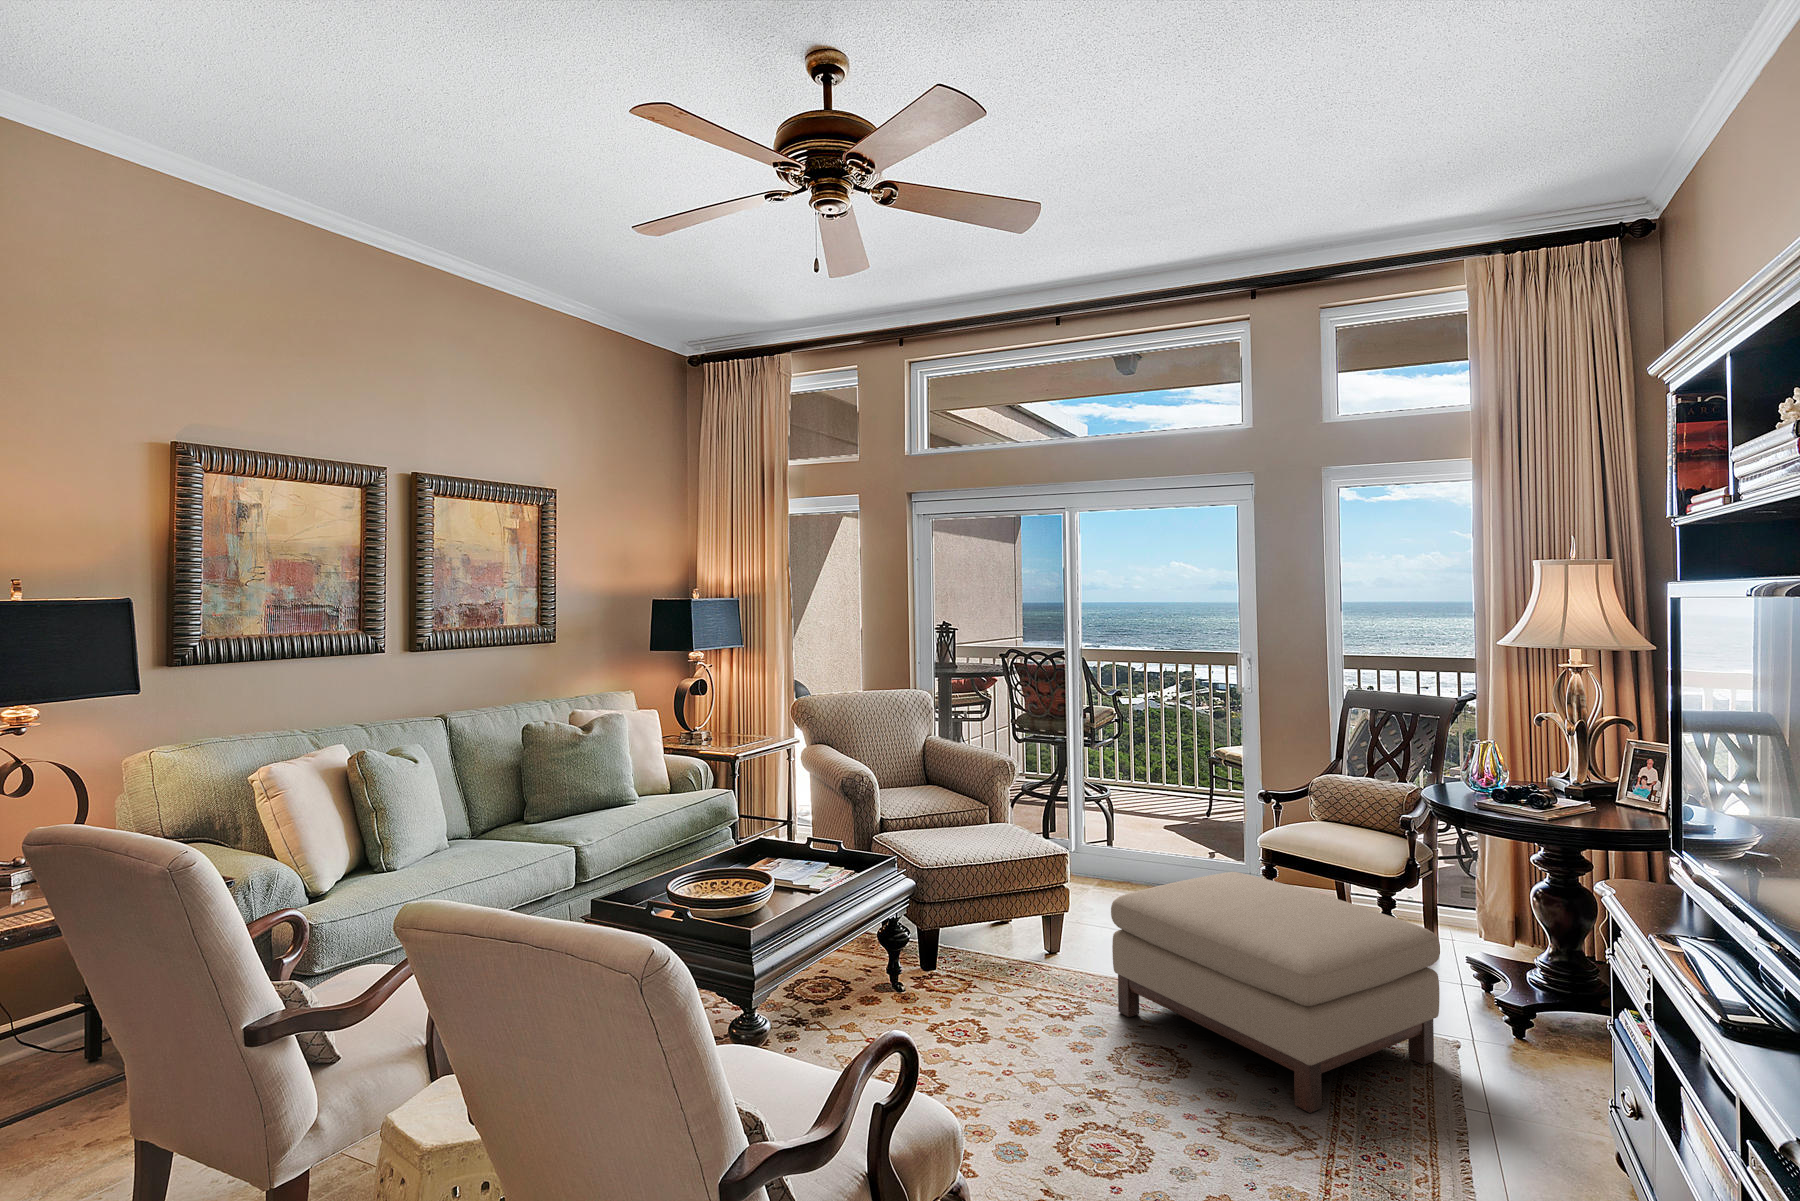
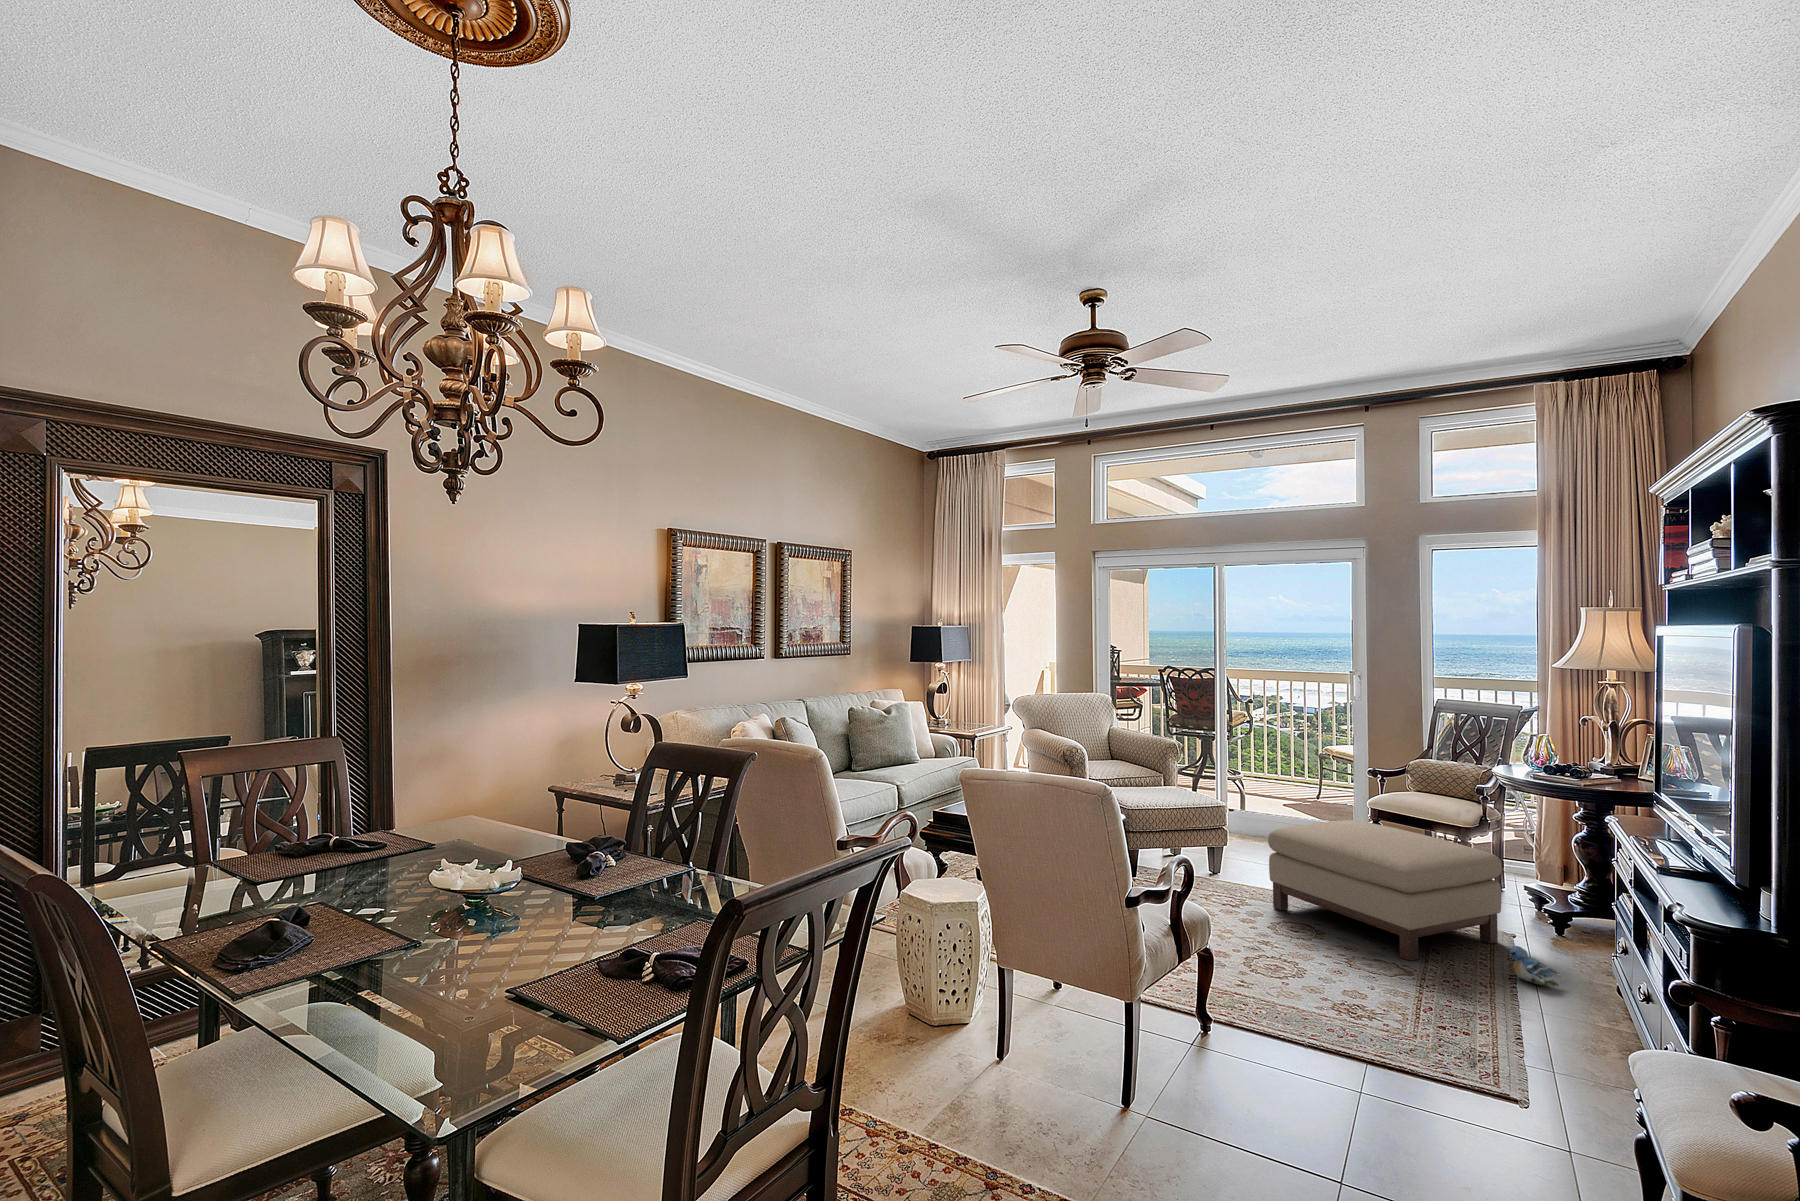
plush toy: none [1456,1088,1535,1158] -> present [1509,946,1561,986]

